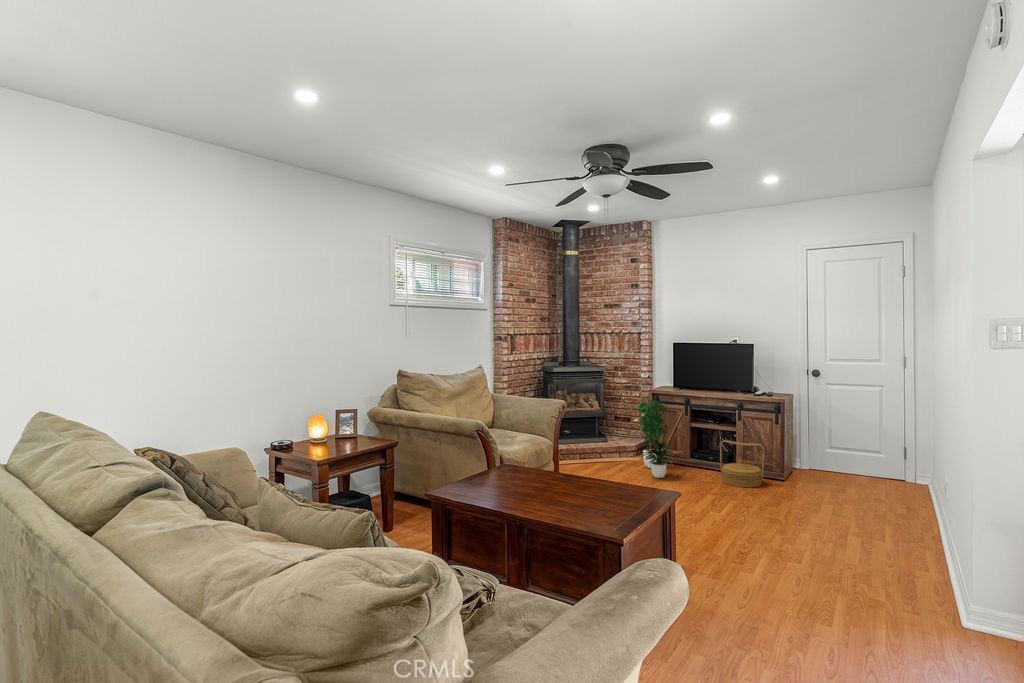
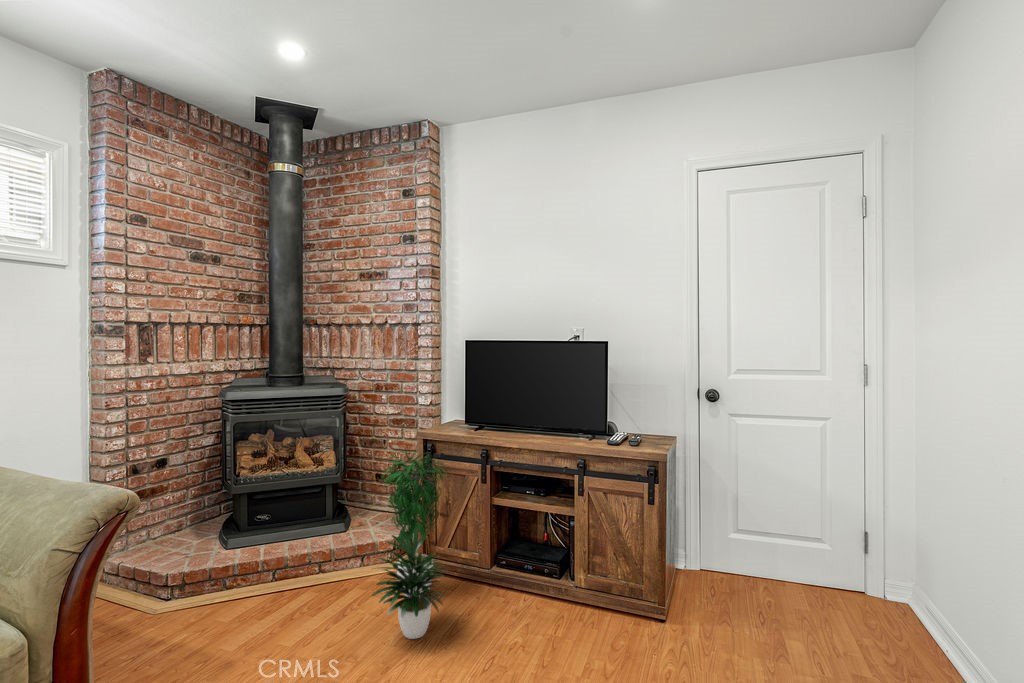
basket: present [720,440,764,487] -> none [541,546,629,660]

